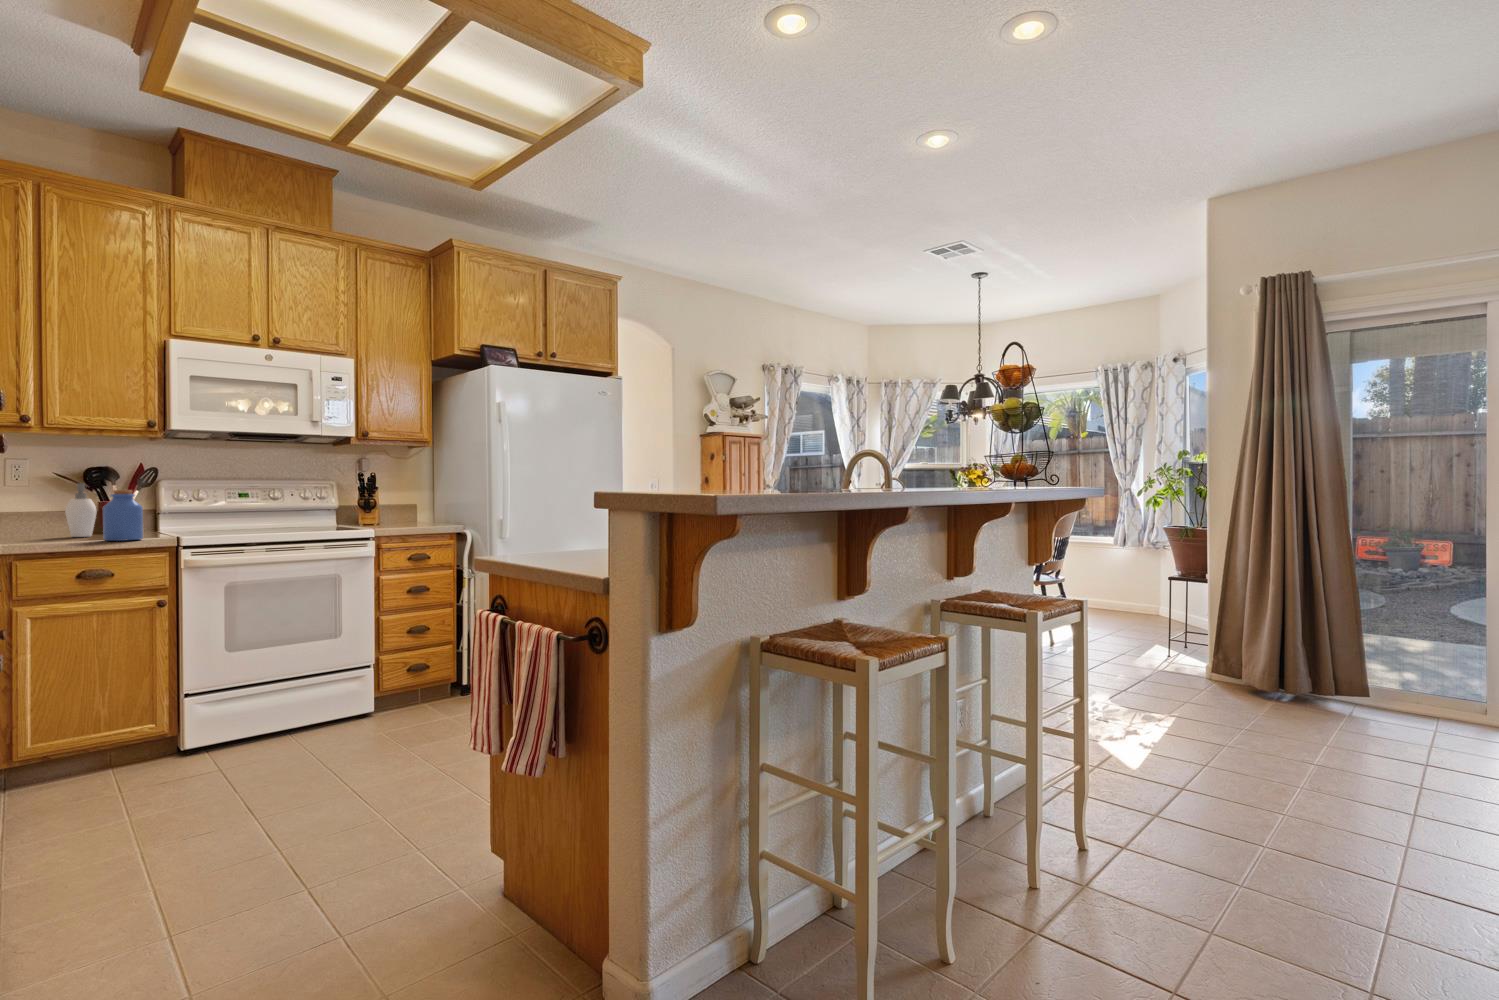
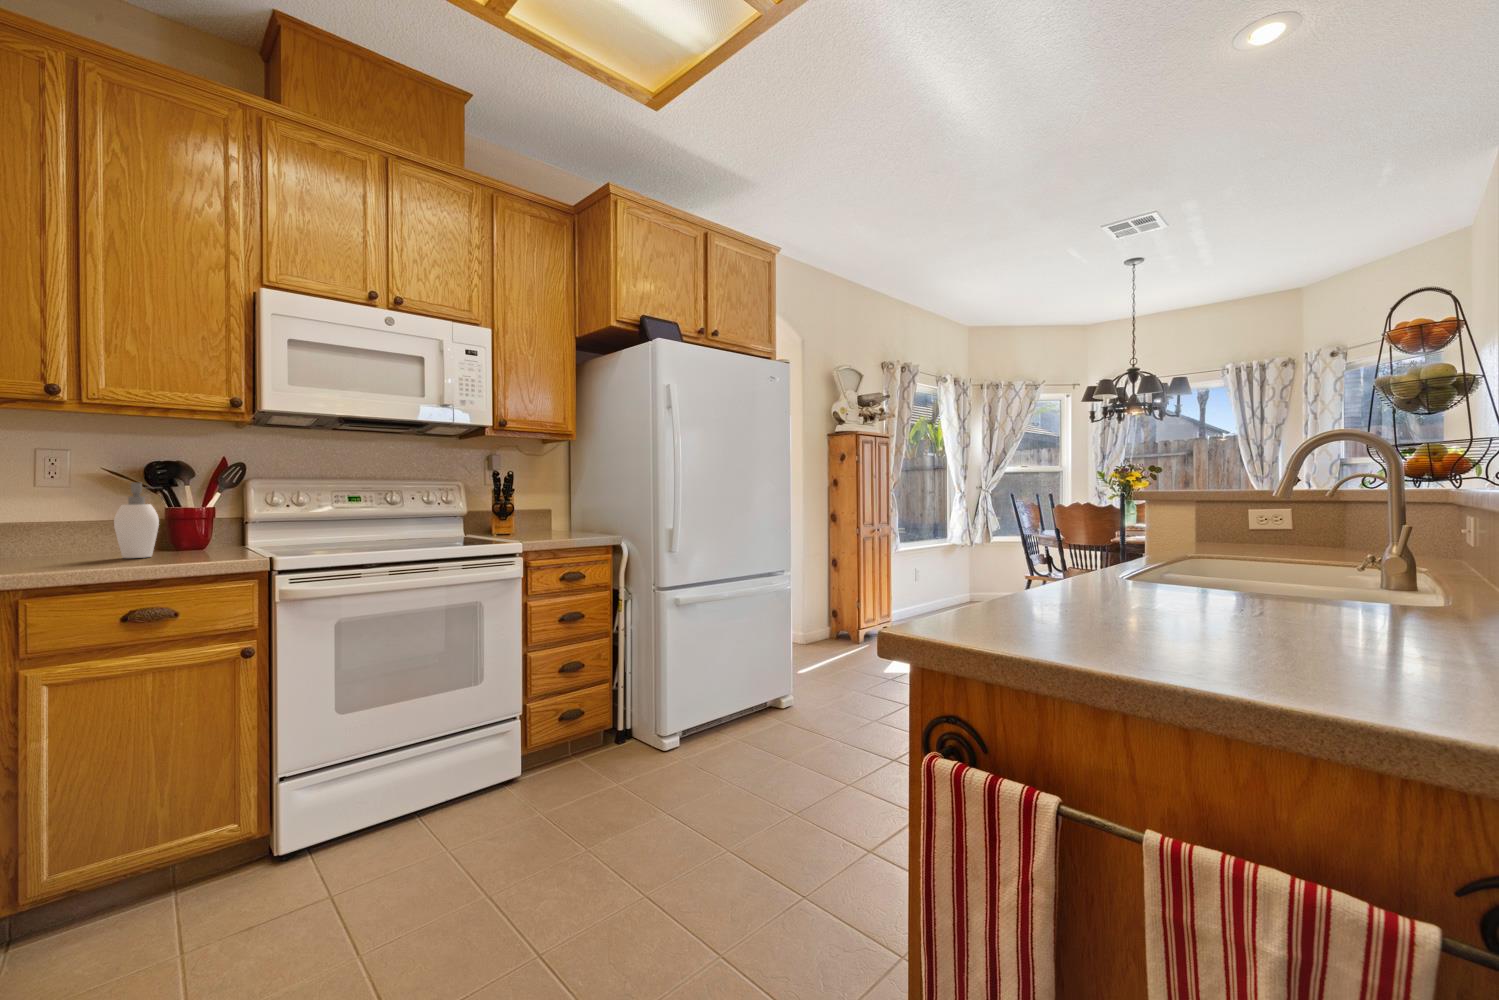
jar: present [103,490,143,541] -> none [165,492,224,565]

